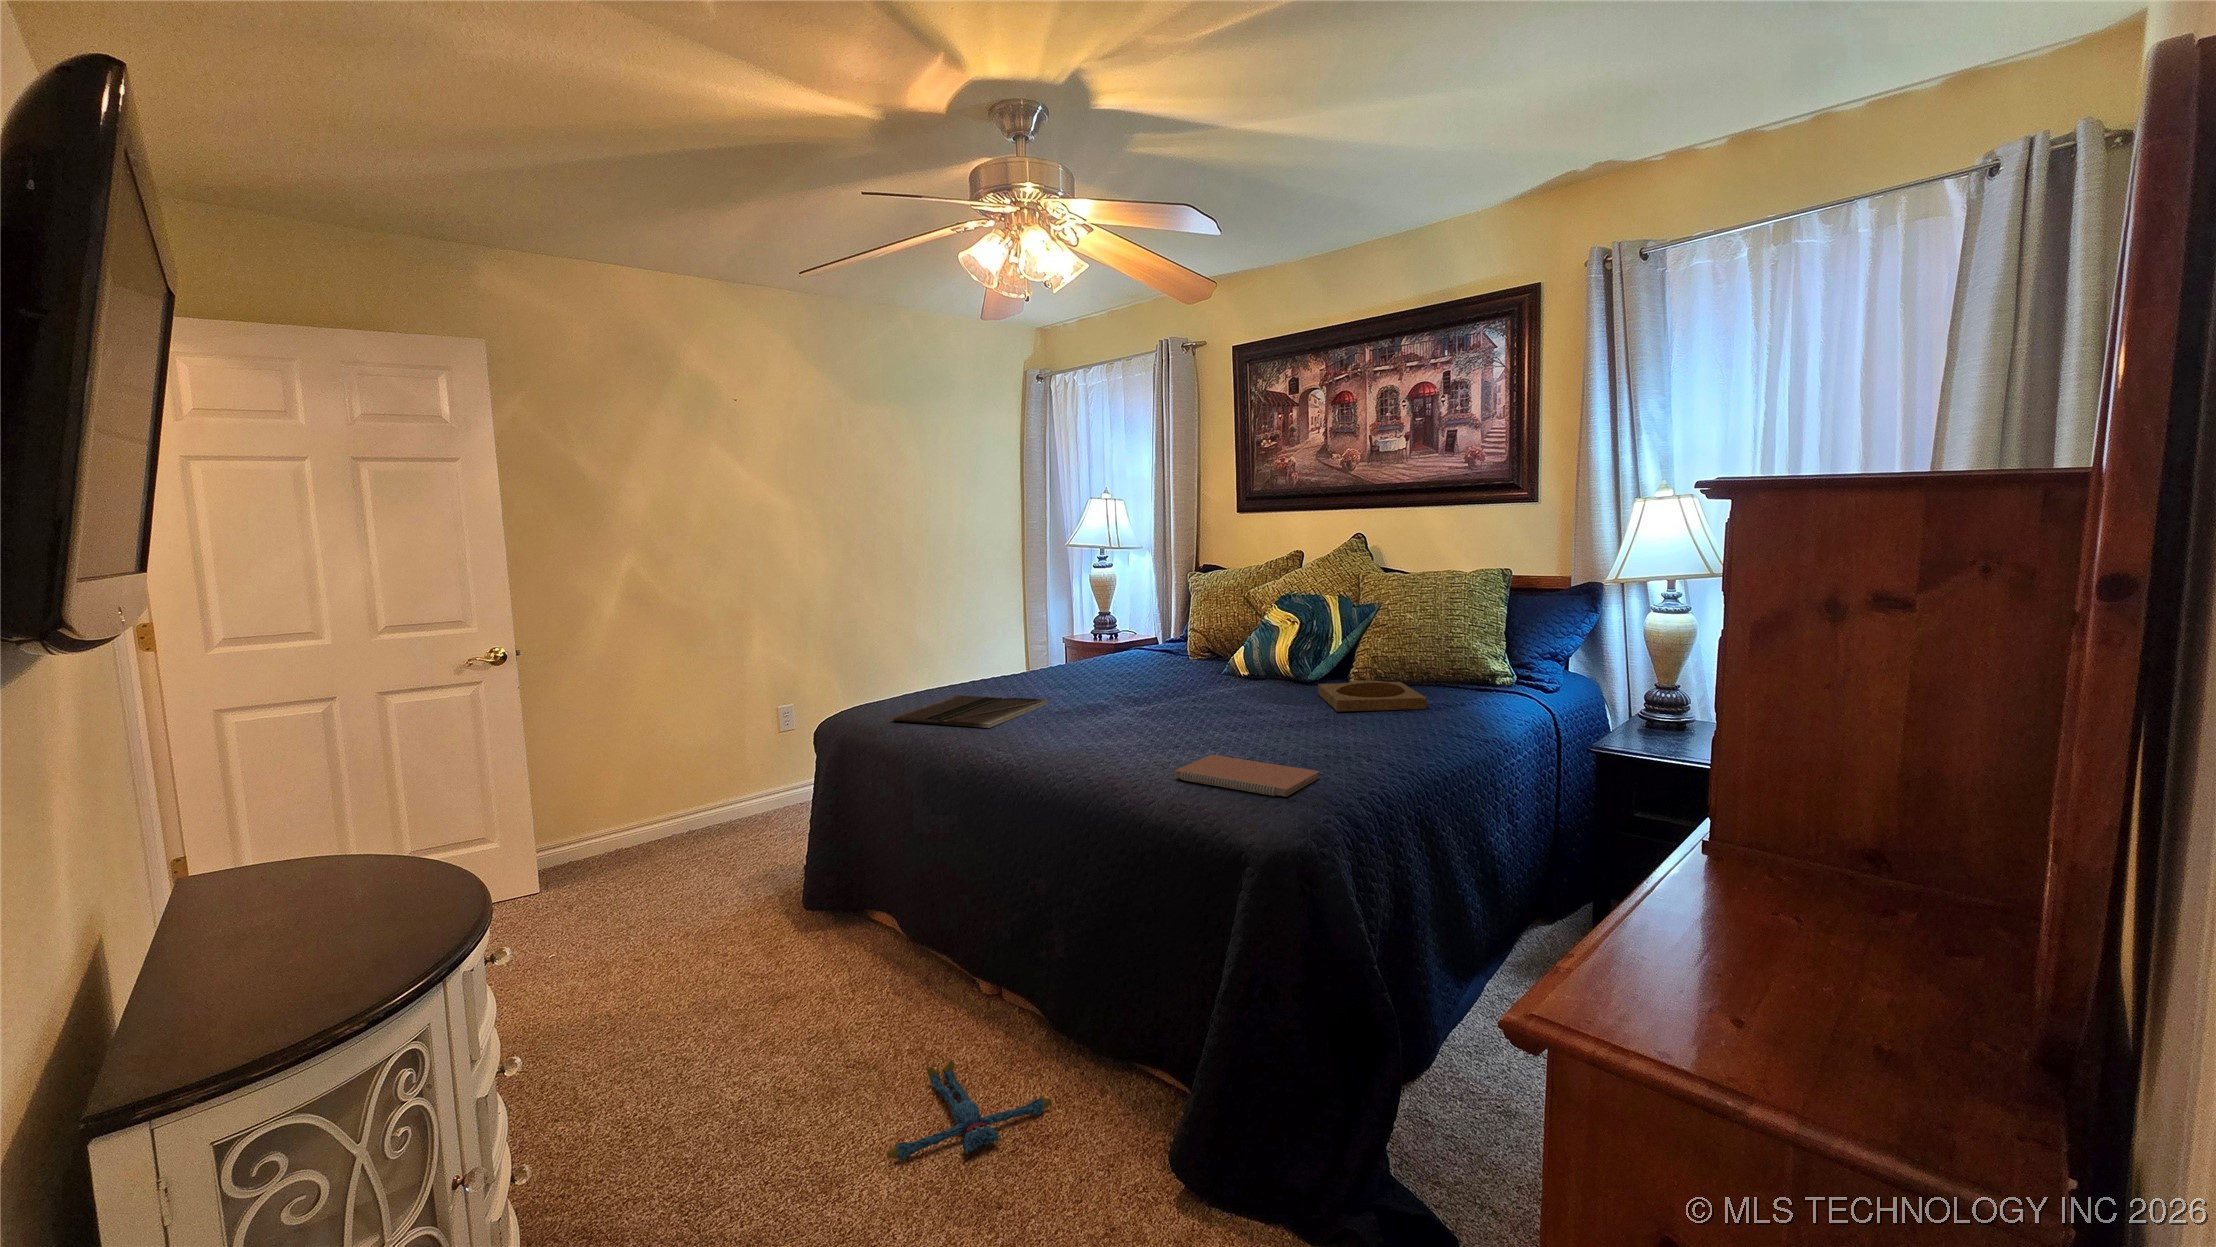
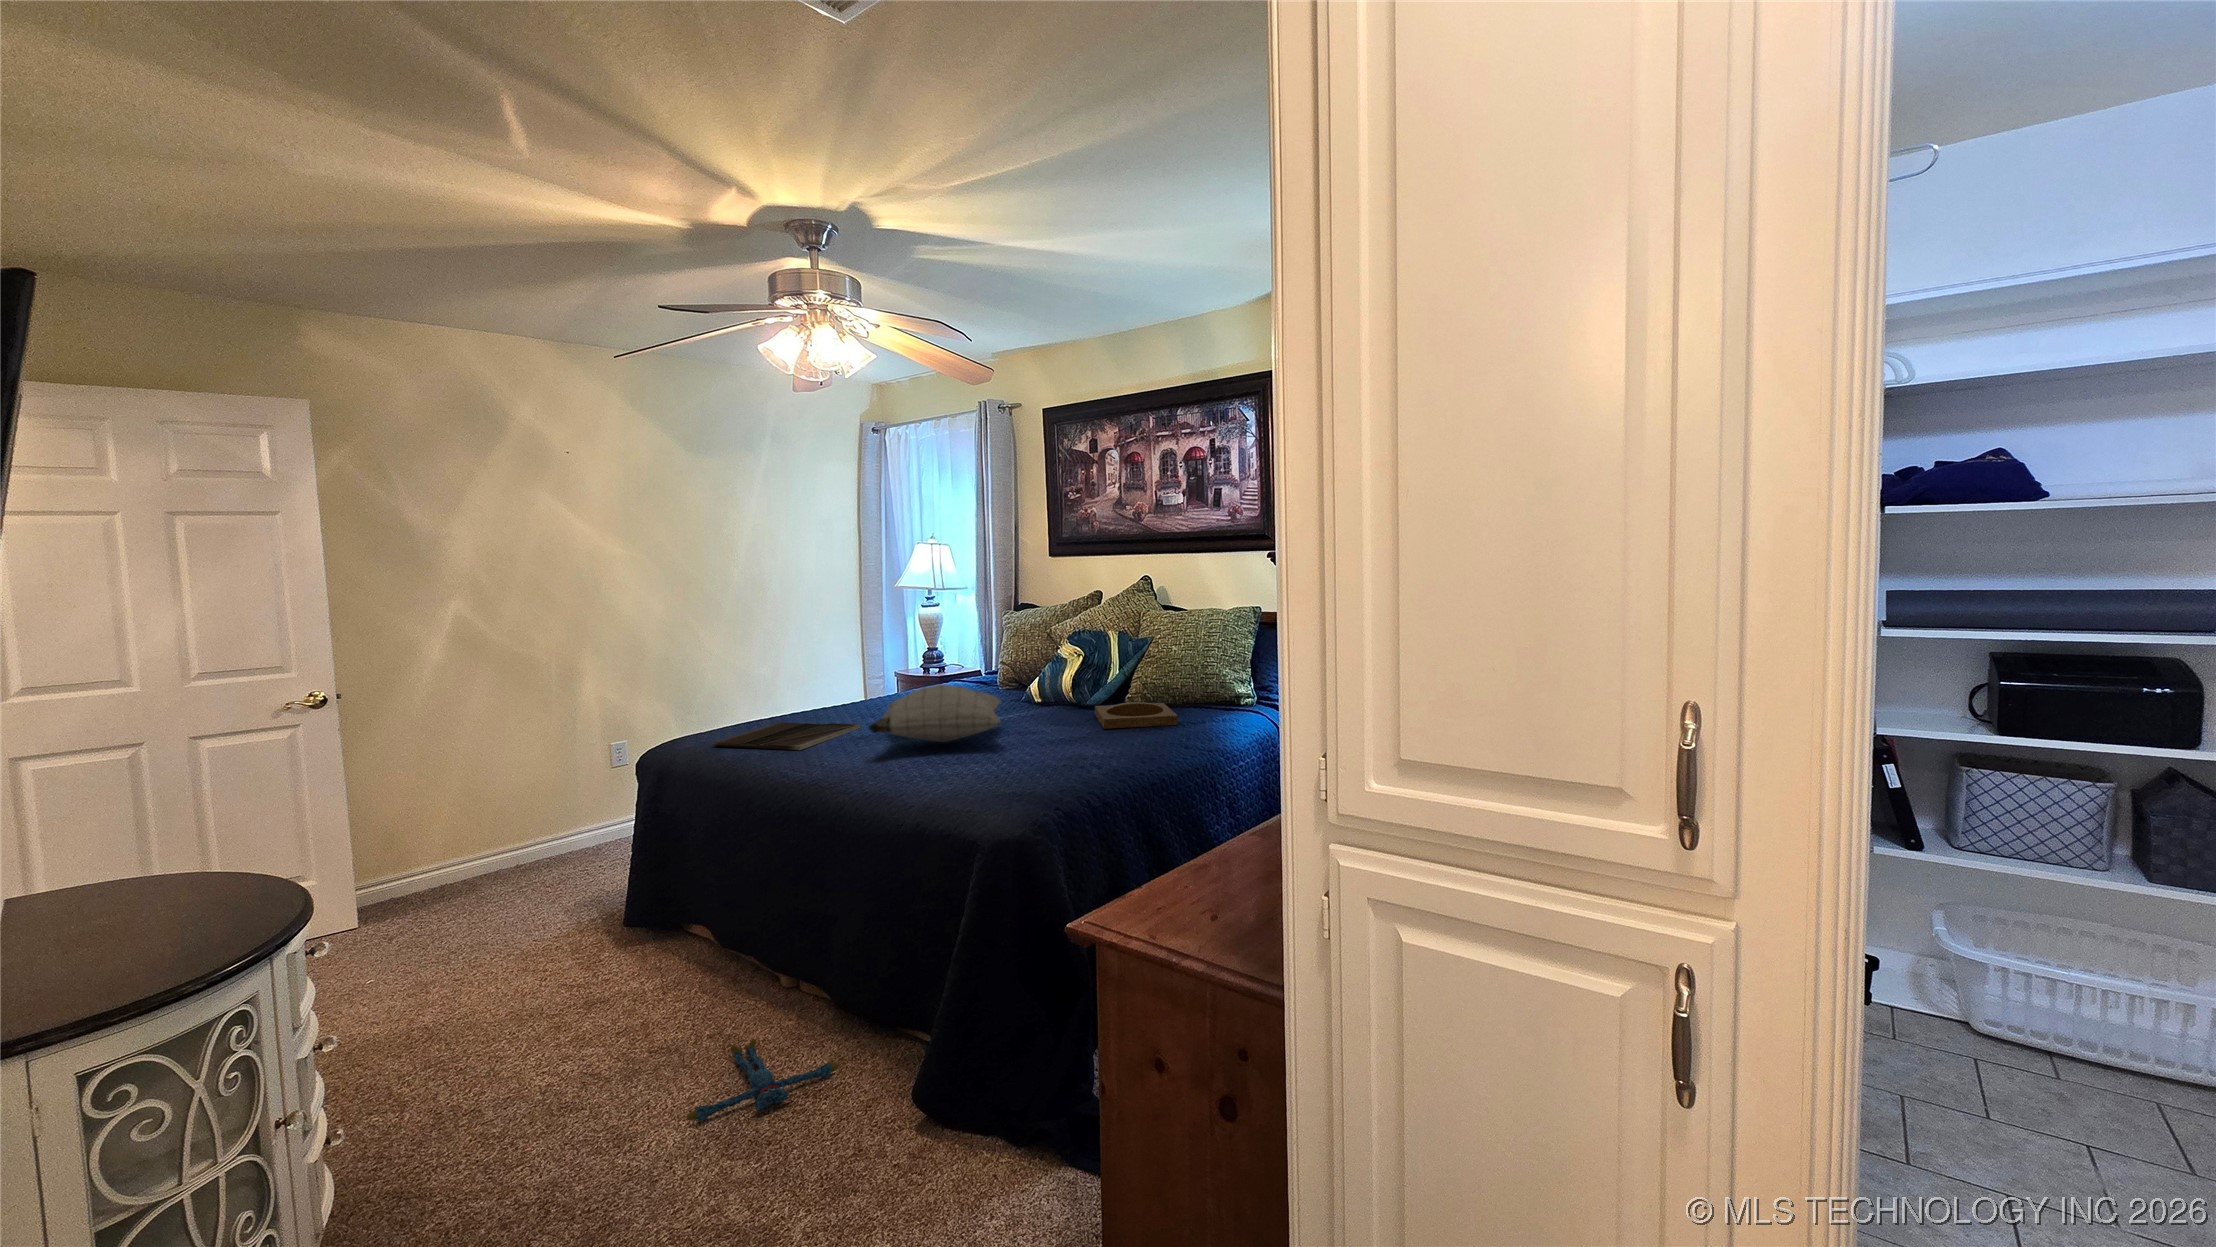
pillow: none [1070,656,1224,723] -> present [869,684,1001,742]
notebook: present [1174,755,1320,796] -> none [946,766,1066,797]

